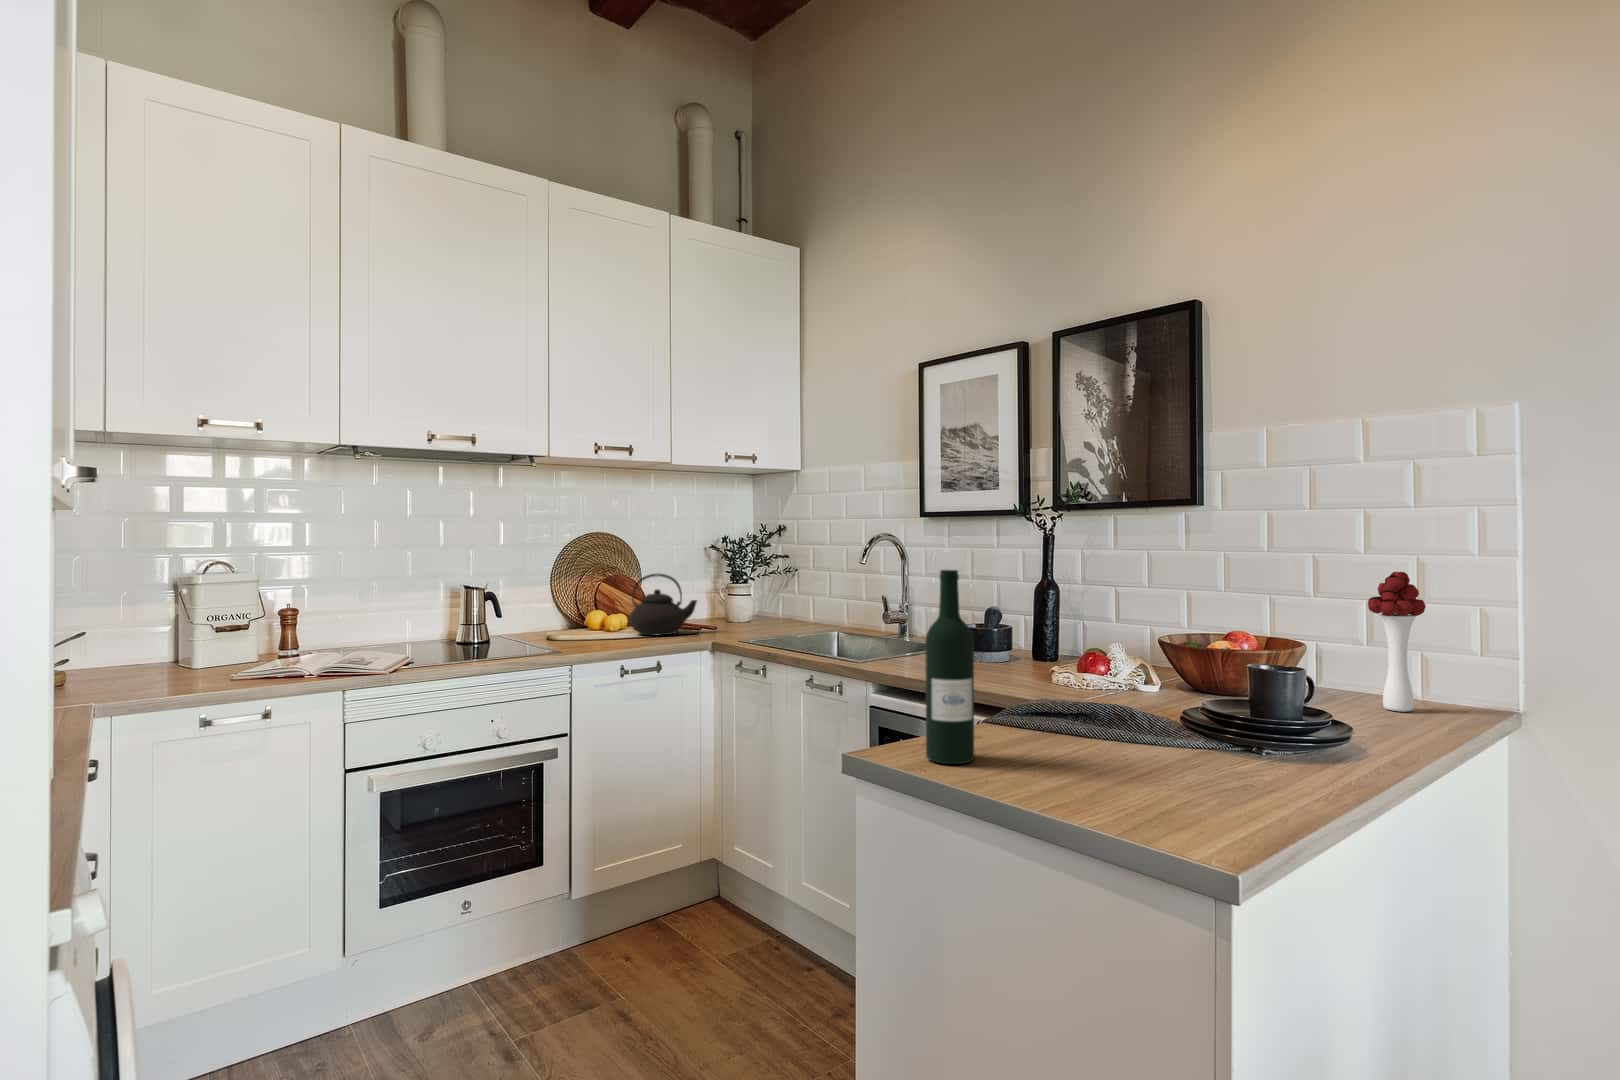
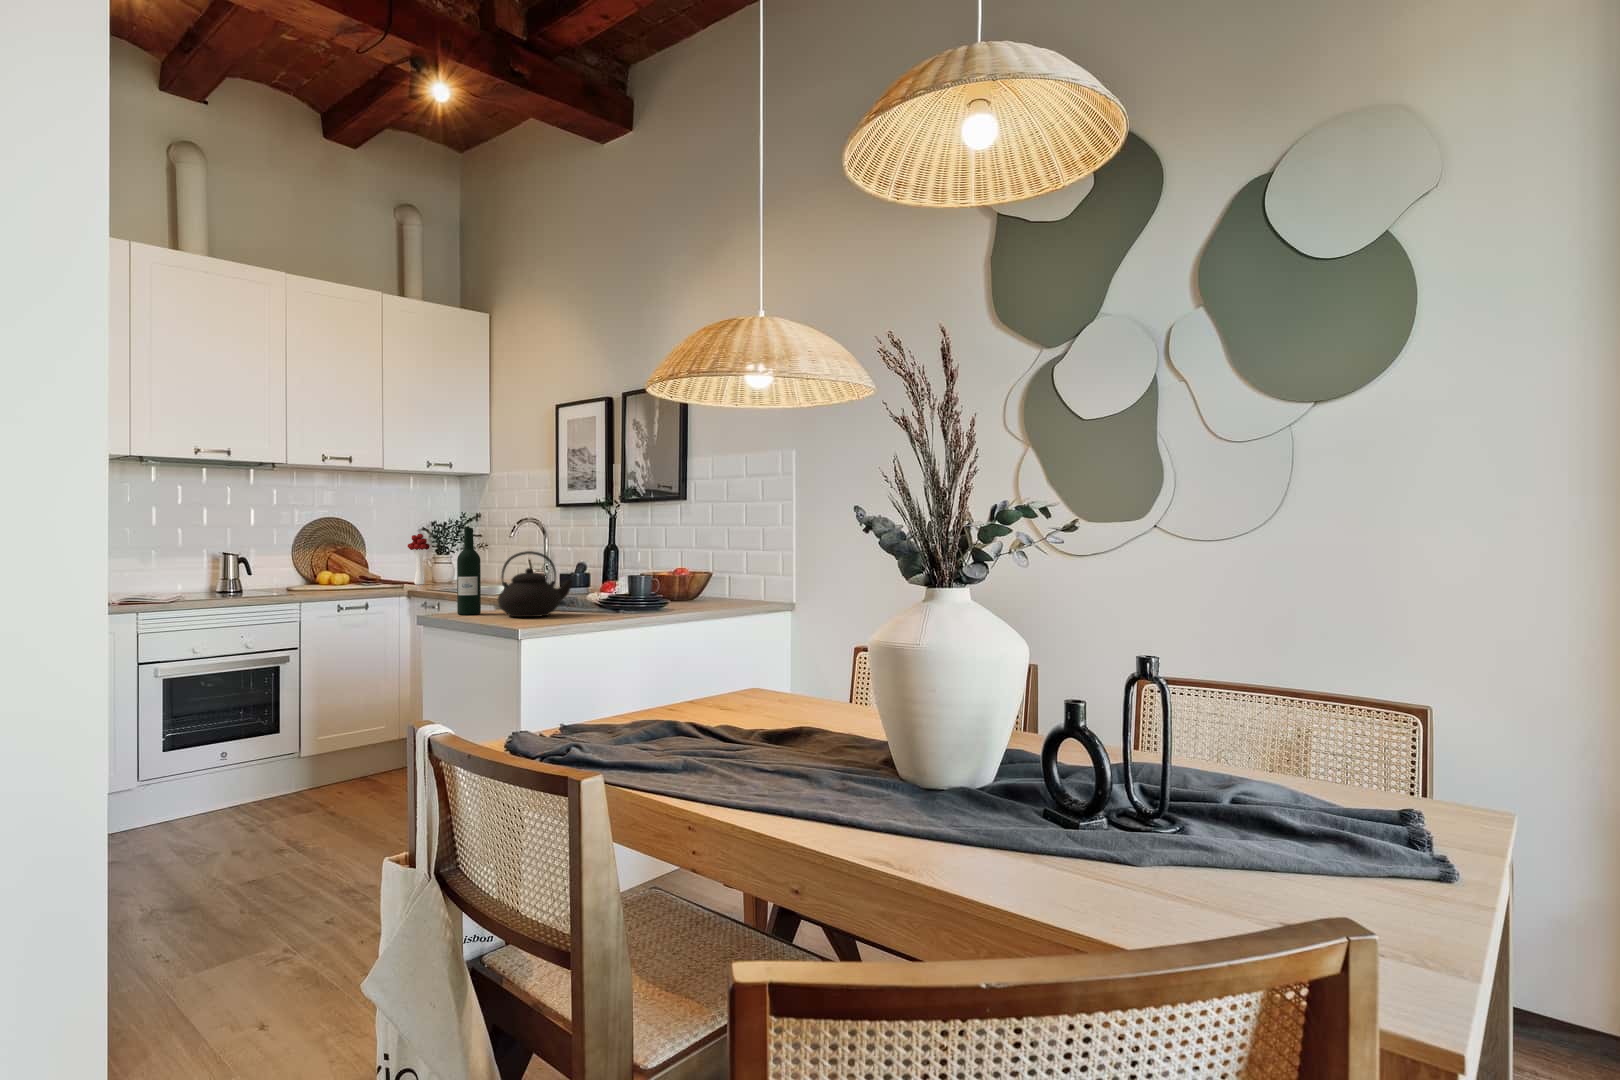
flower bouquet: present [1368,572,1426,712] -> present [408,534,430,585]
teapot: present [629,574,697,635] -> present [498,551,573,617]

